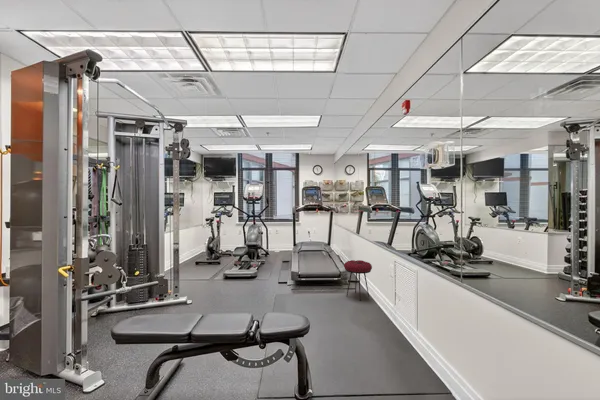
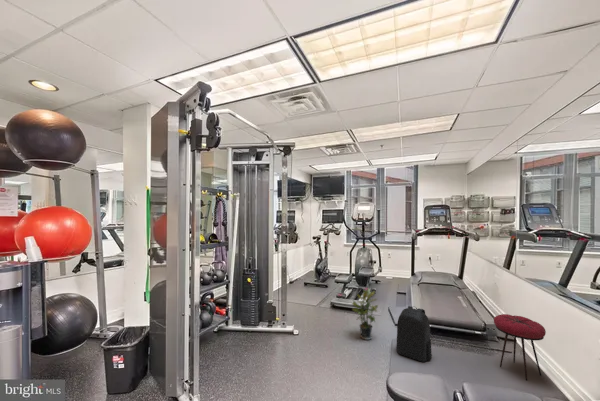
potted plant: none [242,254,265,297] -> present [352,289,378,340]
backpack: none [278,263,304,303] -> present [396,306,432,362]

